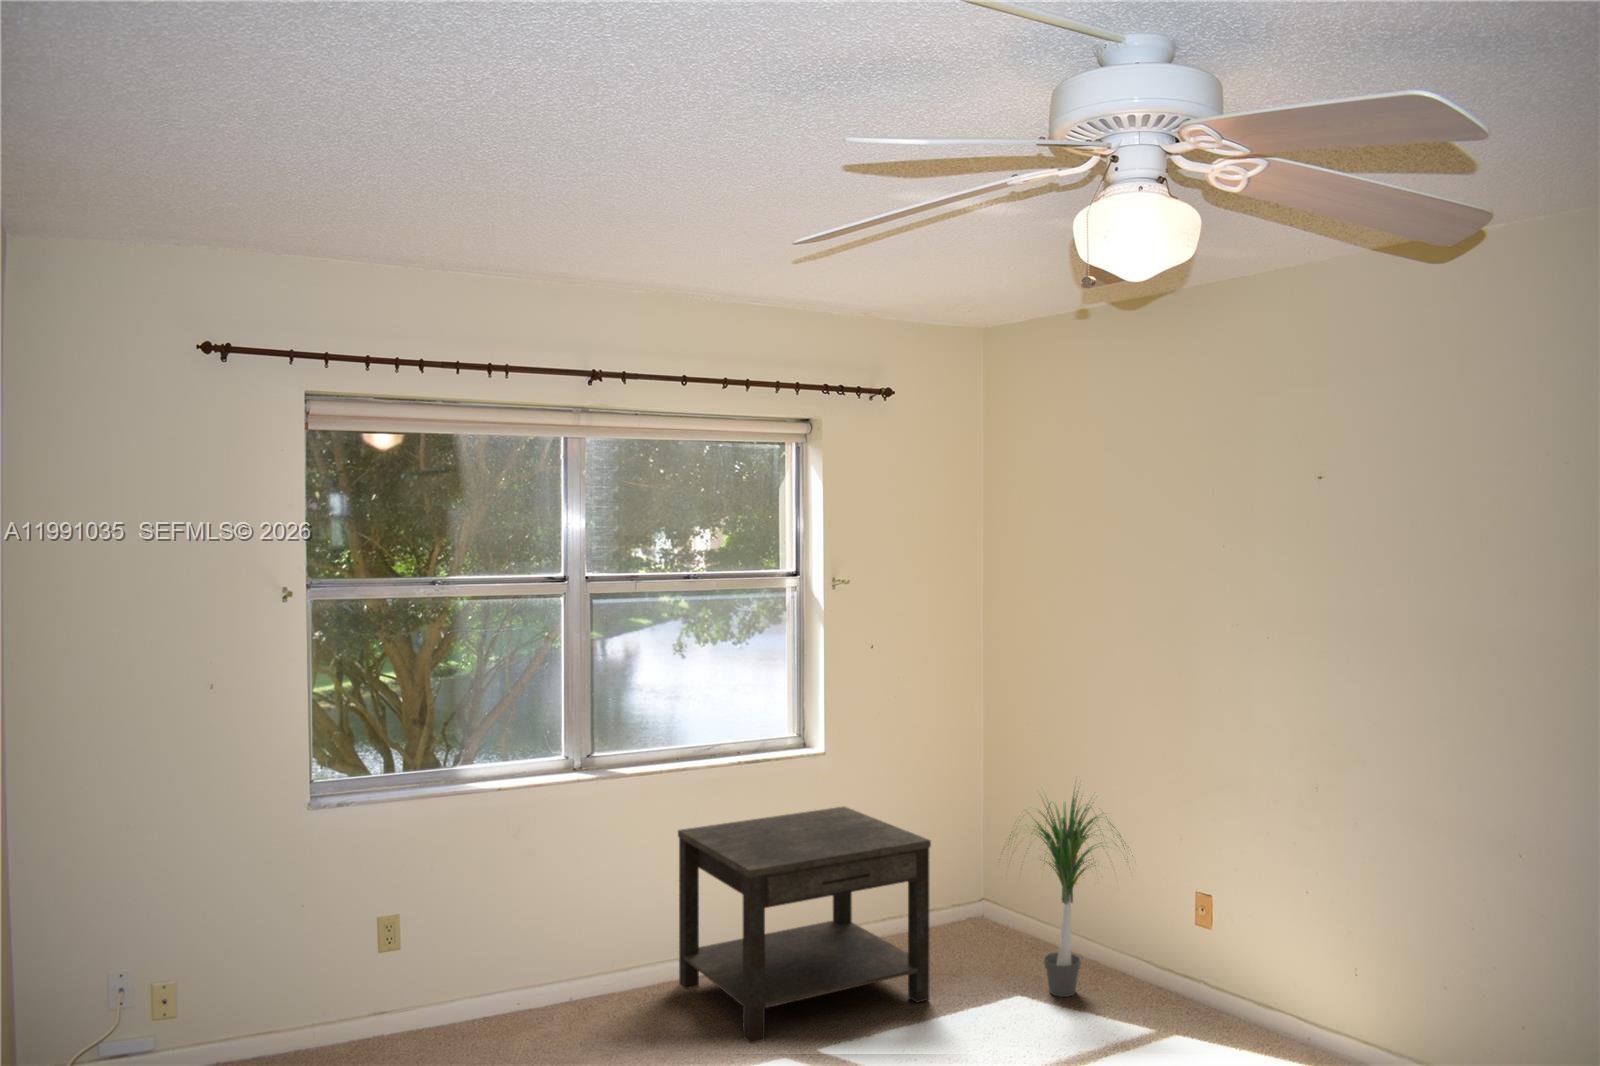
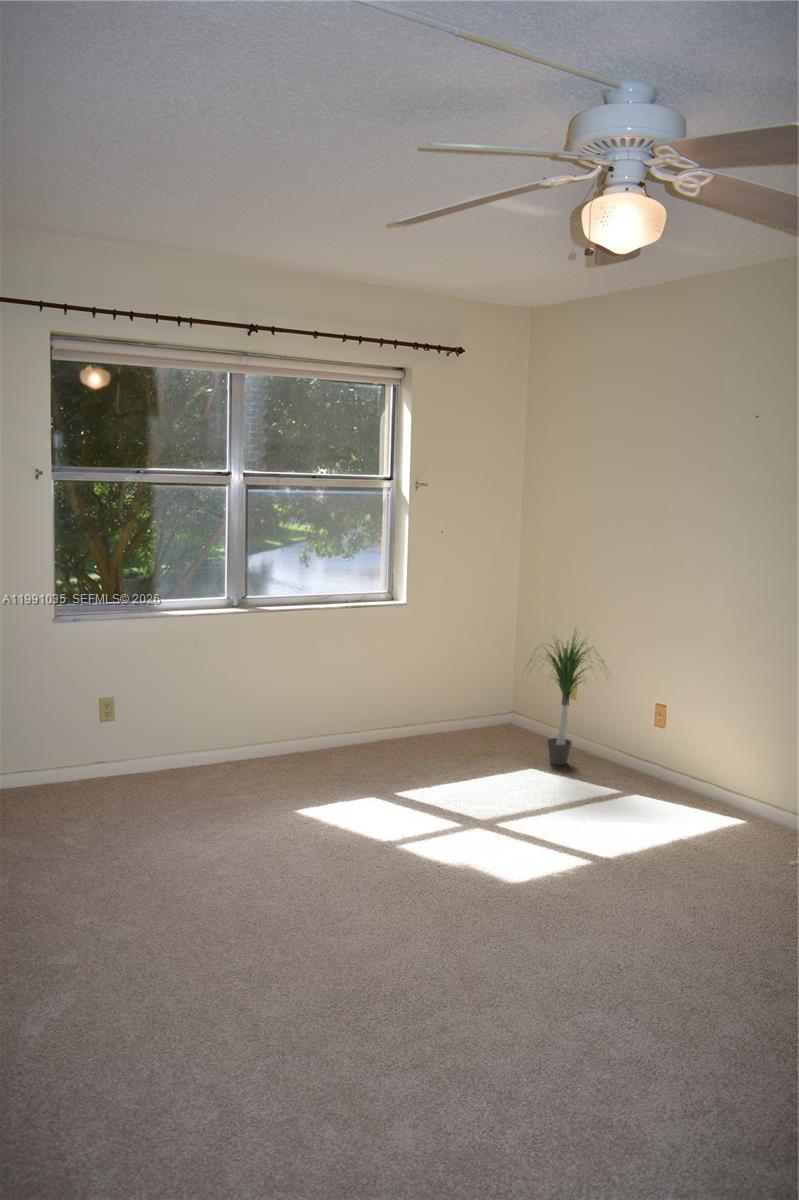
side table: present [678,806,931,1044] -> none [304,640,476,784]

